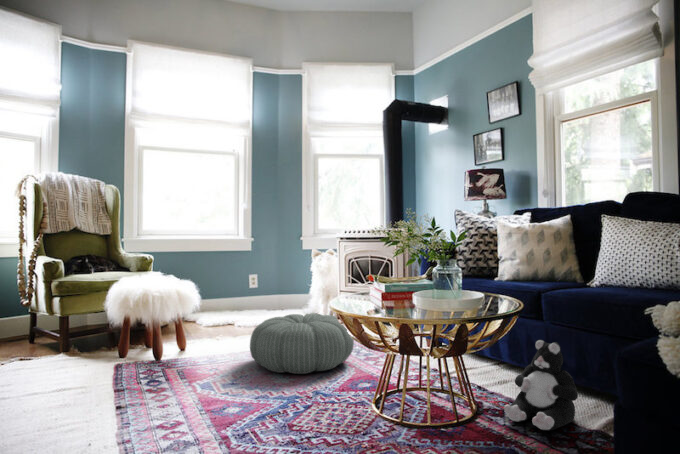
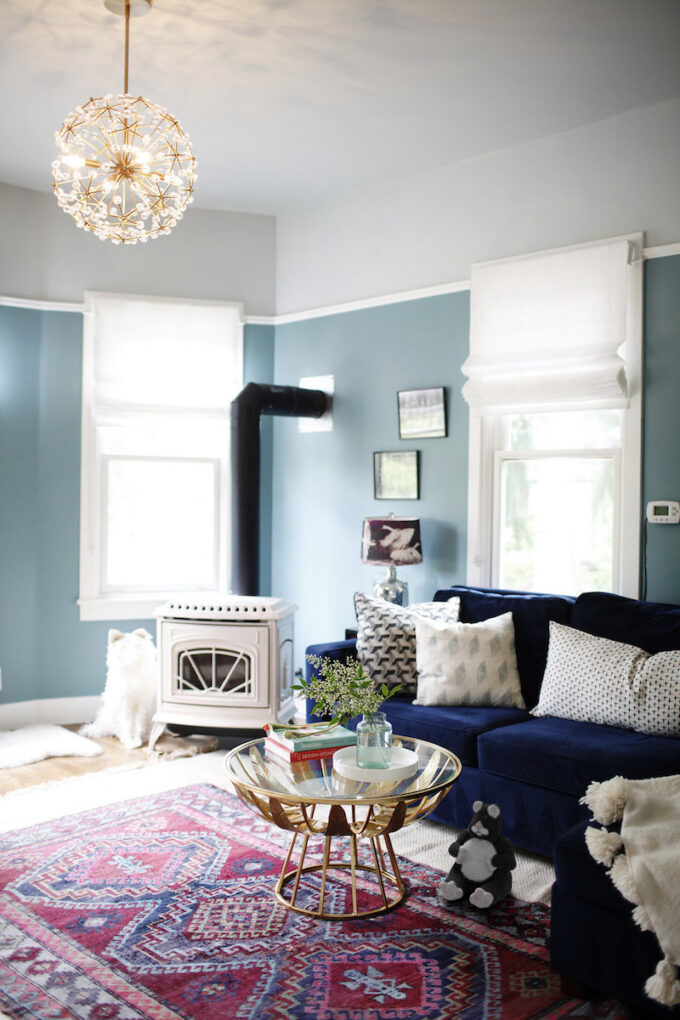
pouf: present [250,313,354,374] -> none [68,755,223,855]

